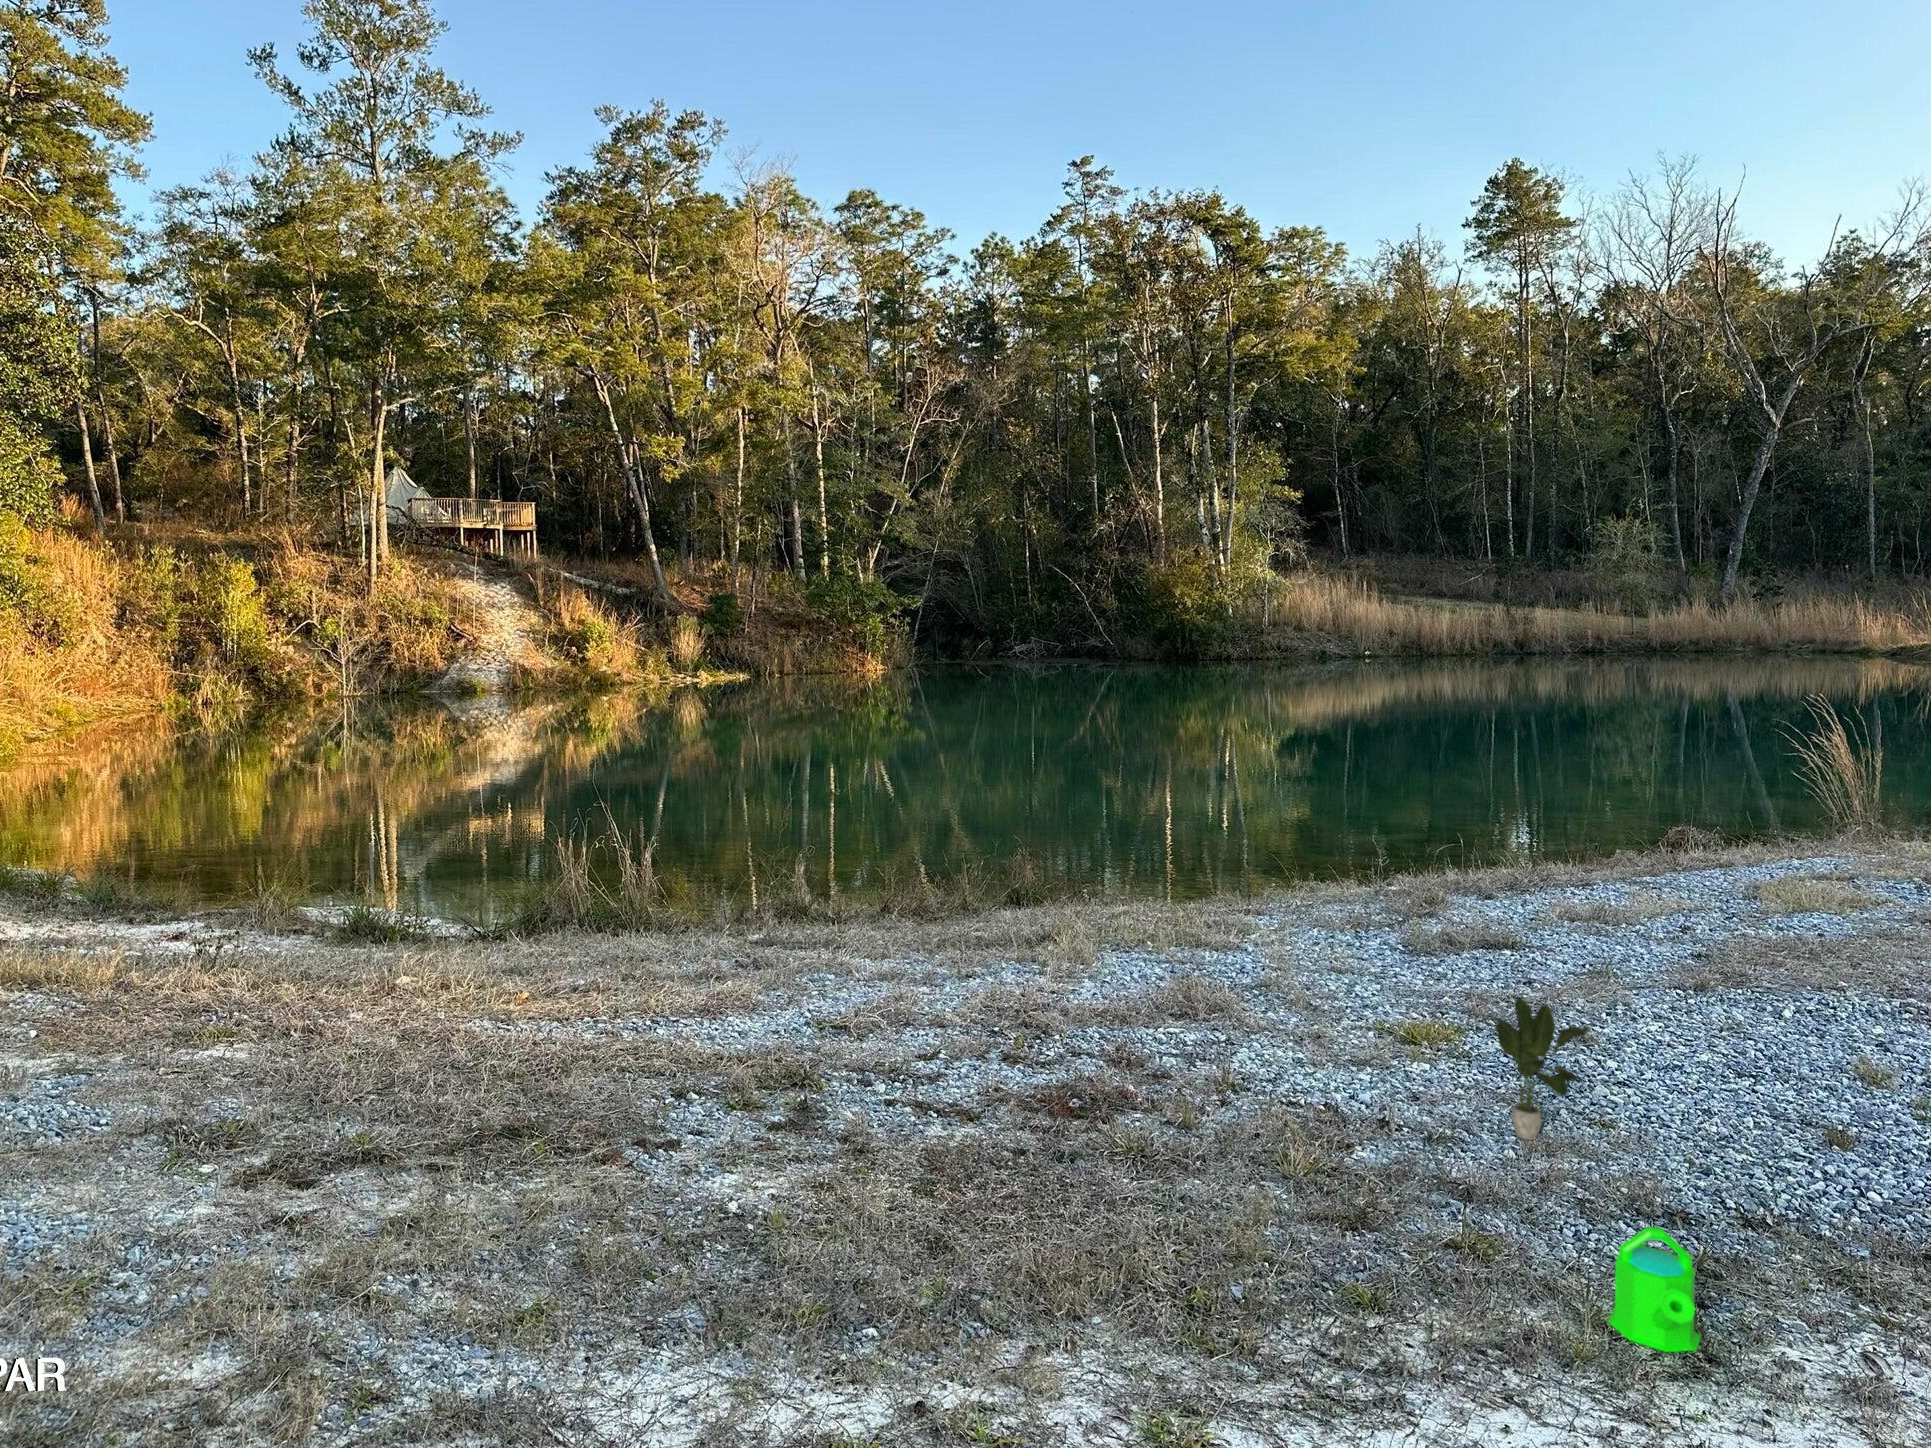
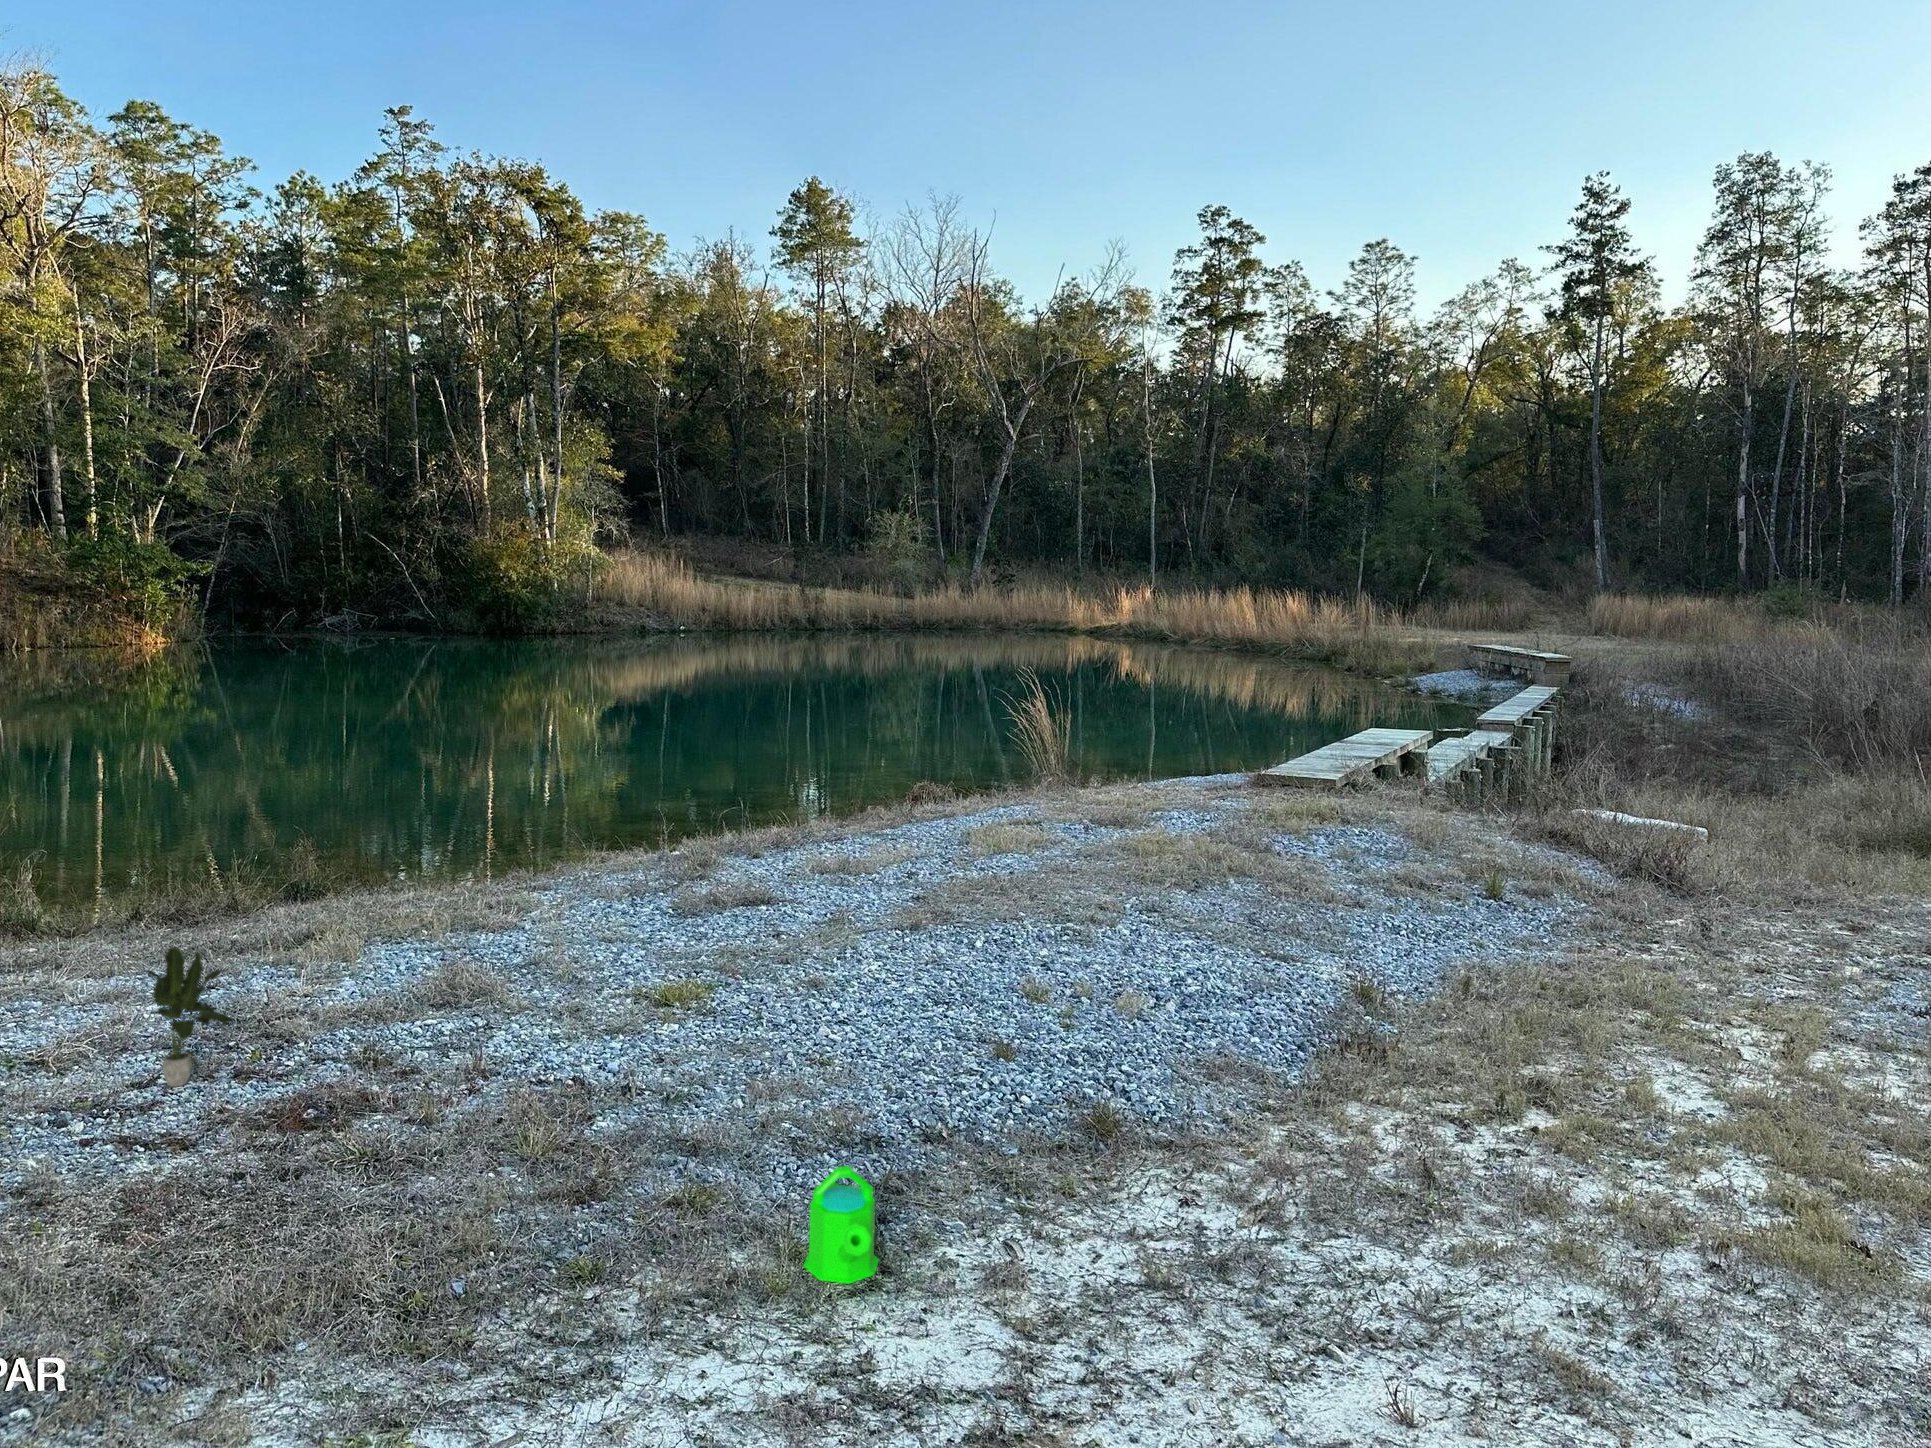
potted plant: present [1489,997,1590,1140] -> present [139,947,234,1087]

